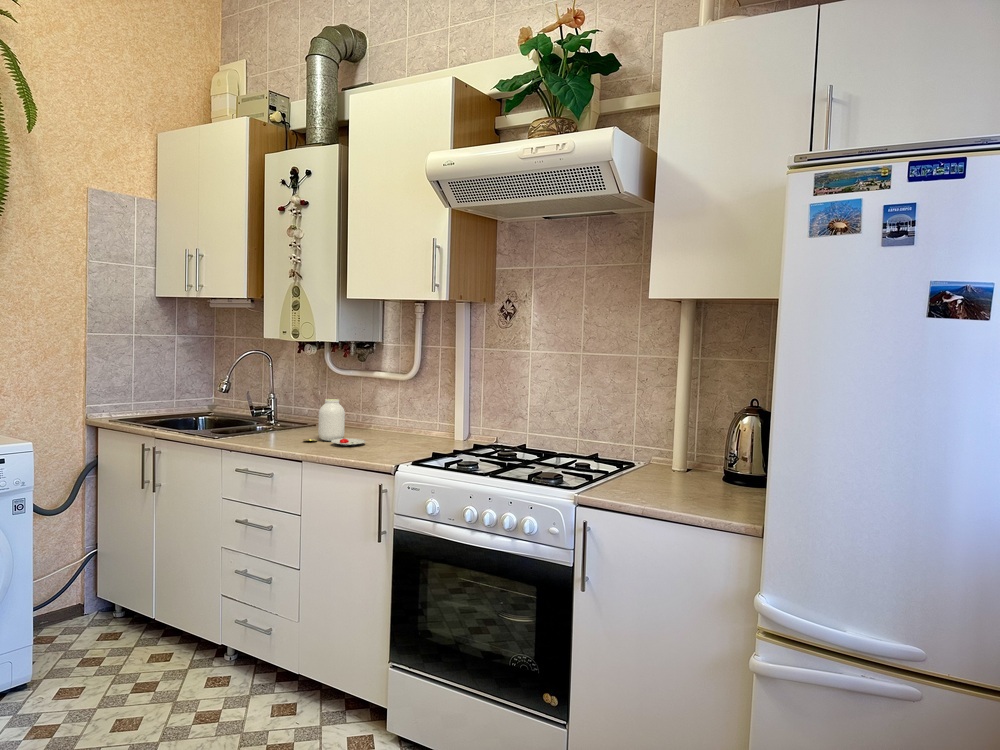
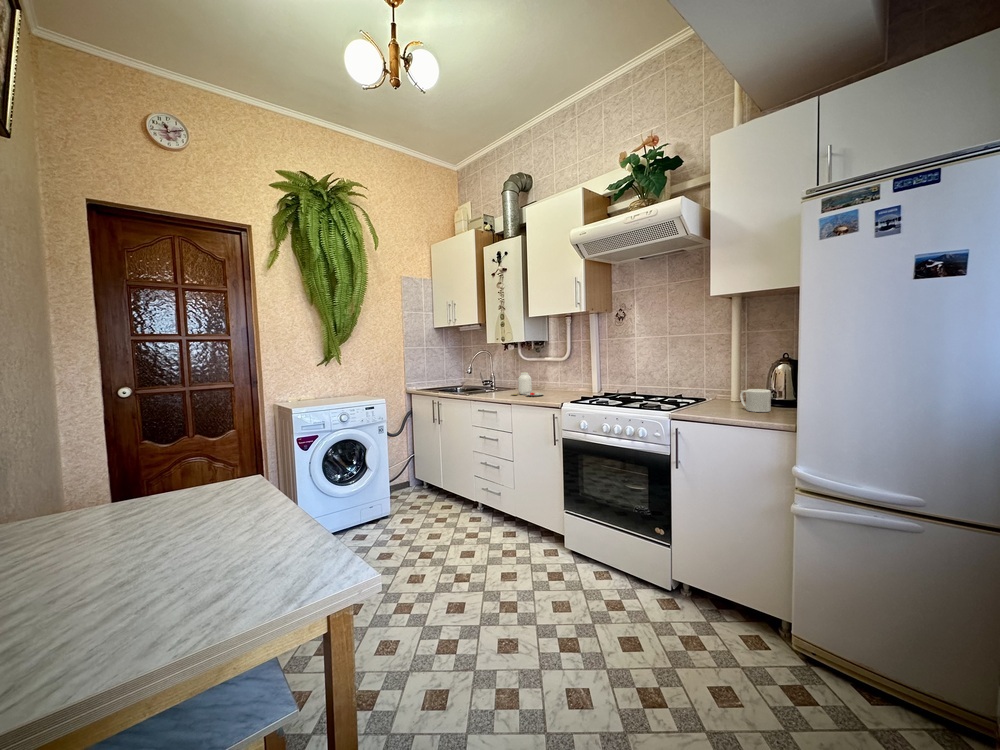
mug: none [686,457,730,497] -> present [740,389,771,412]

